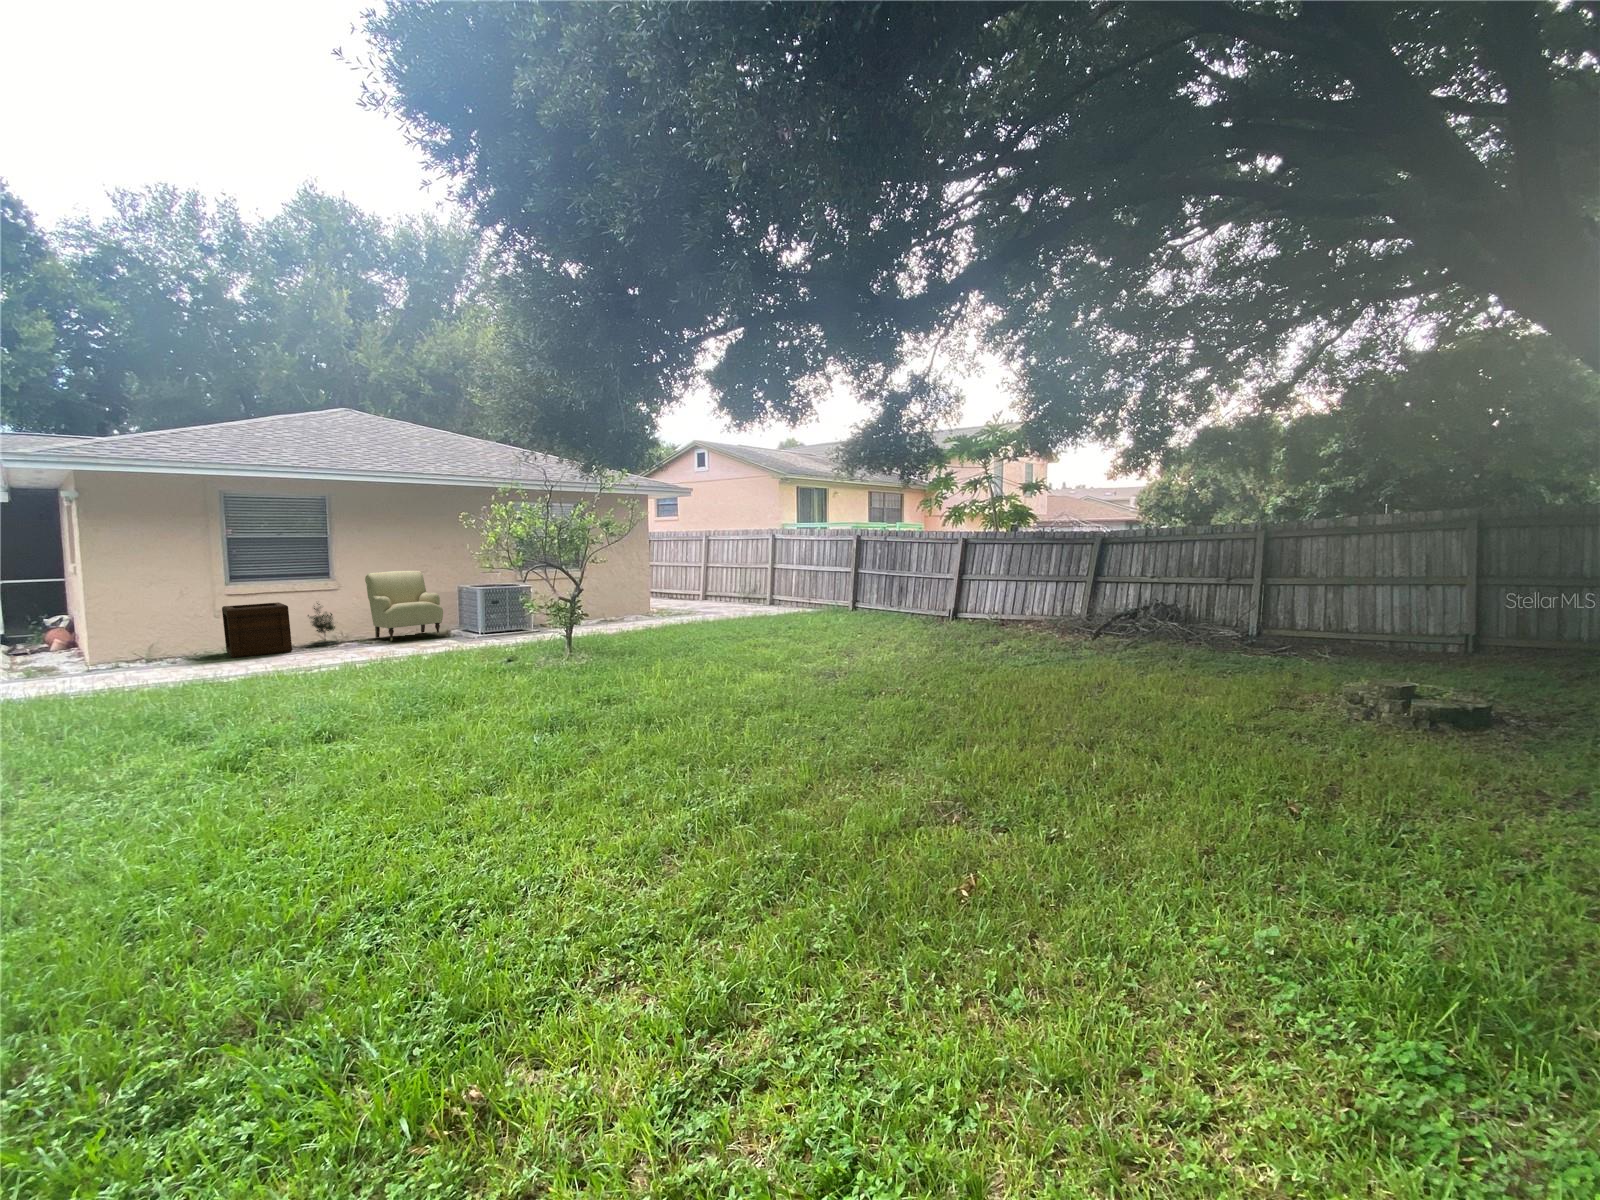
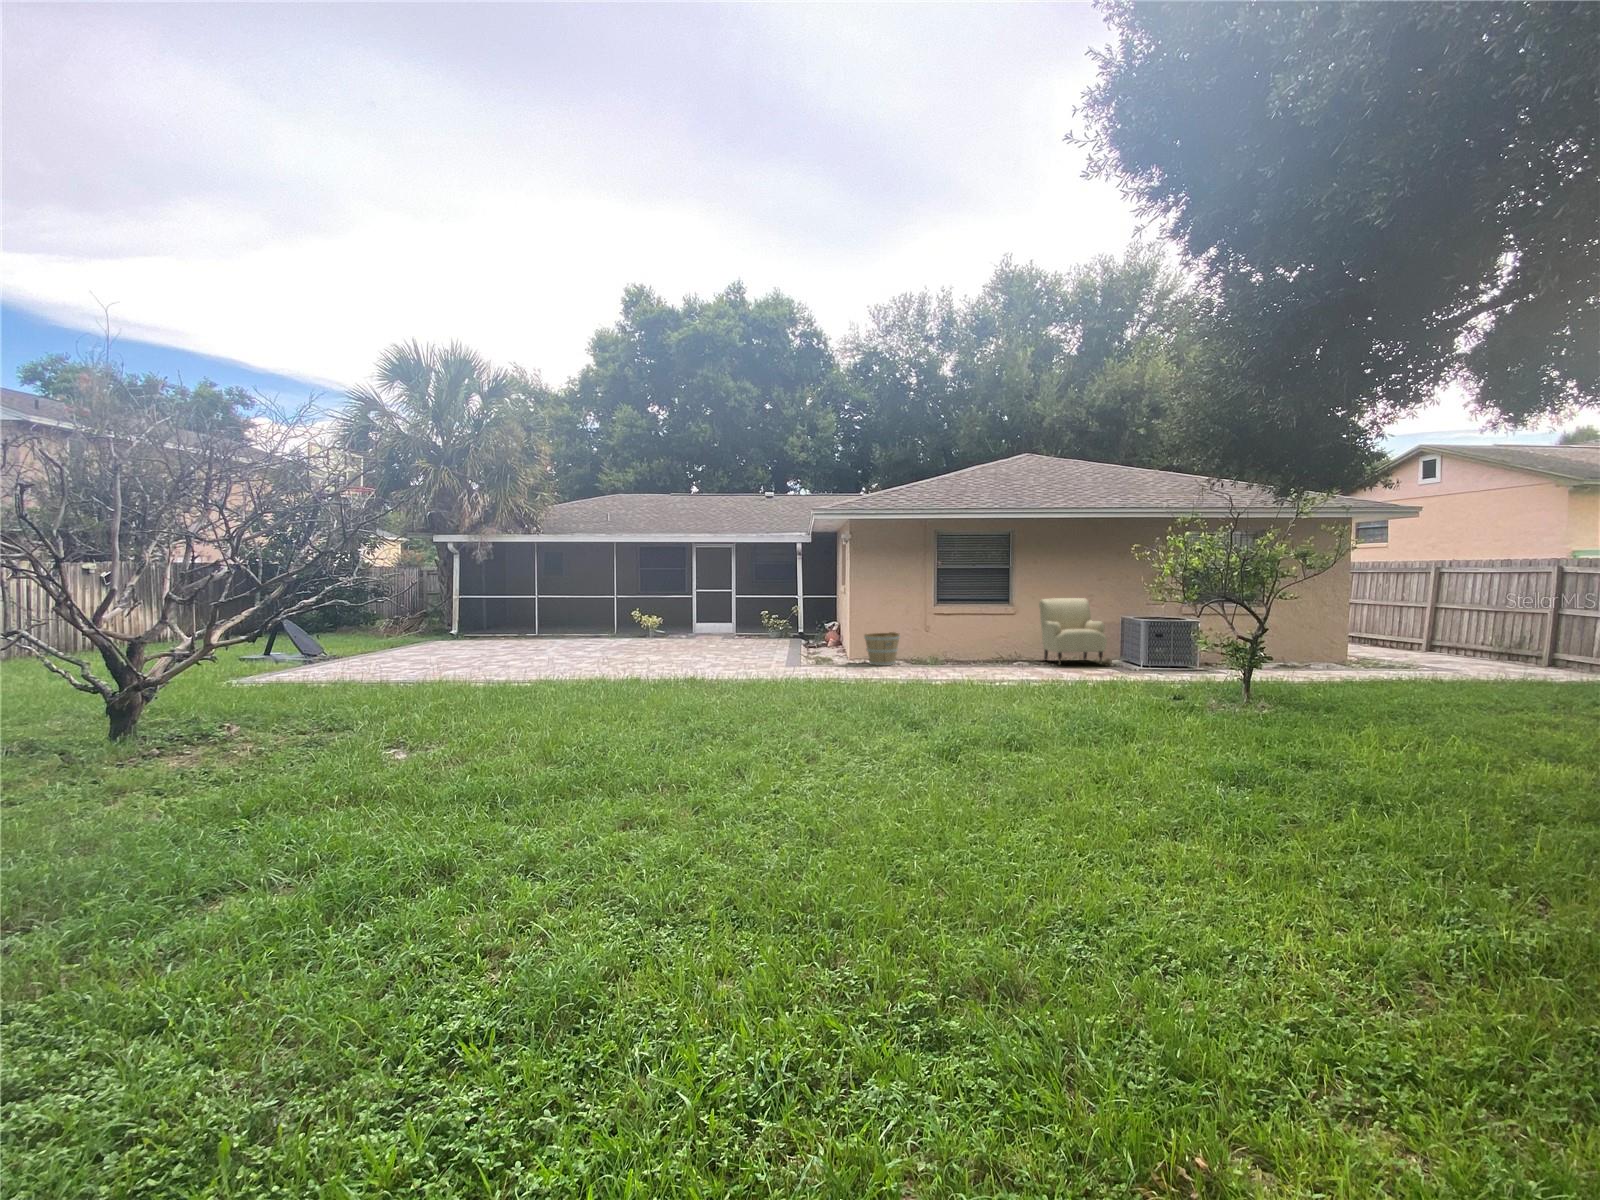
wooden crate: present [222,602,292,658] -> none [934,621,982,666]
potted tree: present [308,603,338,646] -> none [992,622,1015,663]
wooden bucket: none [100,623,165,669] -> present [864,632,900,666]

